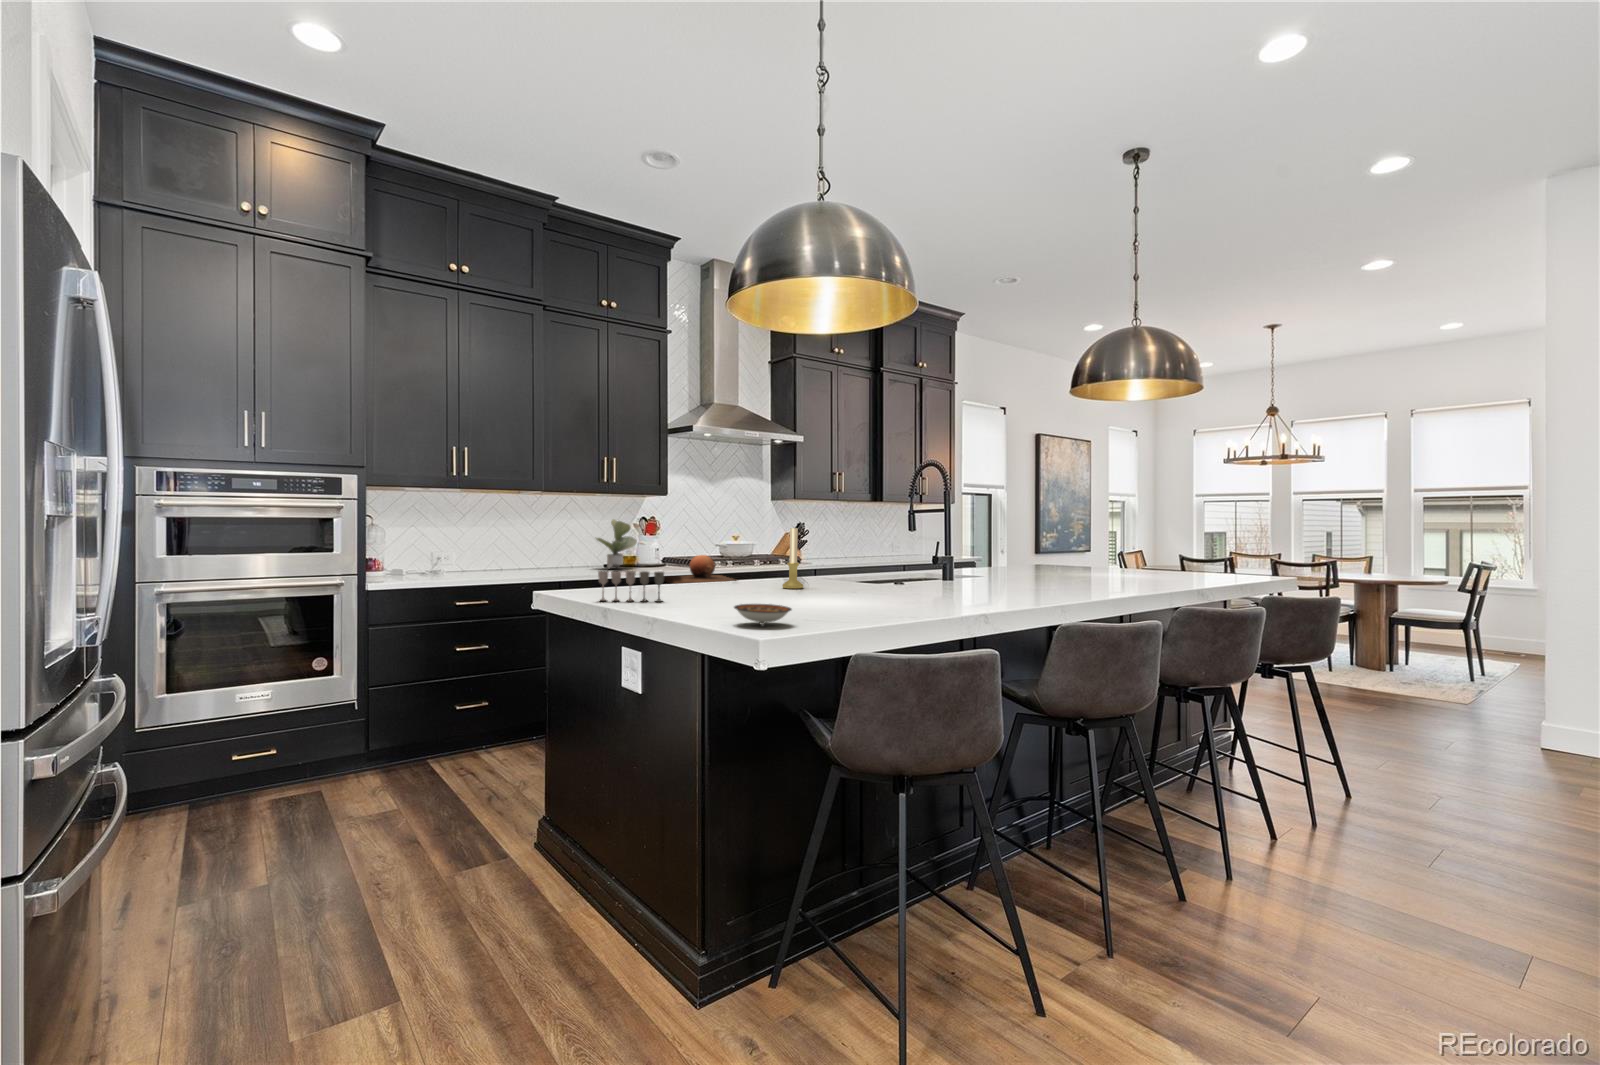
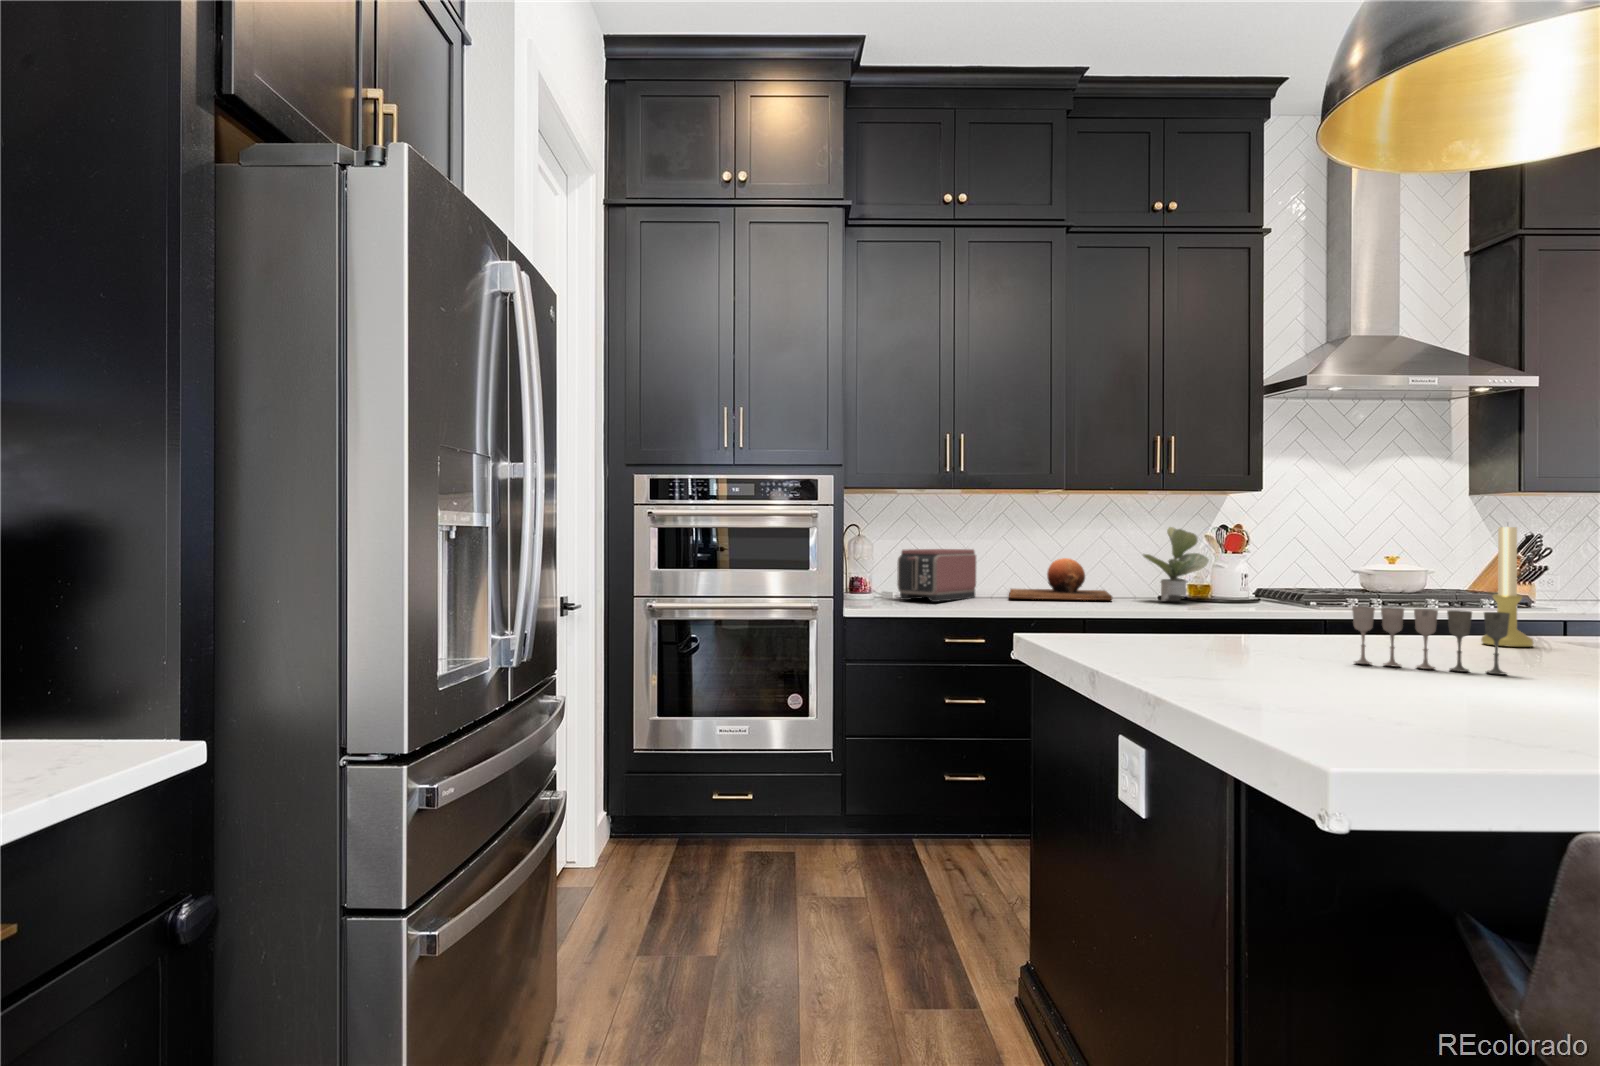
toaster: none [408,534,473,576] -> present [897,549,976,602]
chopping board: present [664,555,736,584] -> present [1009,558,1112,600]
wine glass: present [598,571,664,602] -> present [1352,606,1510,675]
ceramic bowl: present [734,604,791,625] -> none [1344,666,1492,712]

